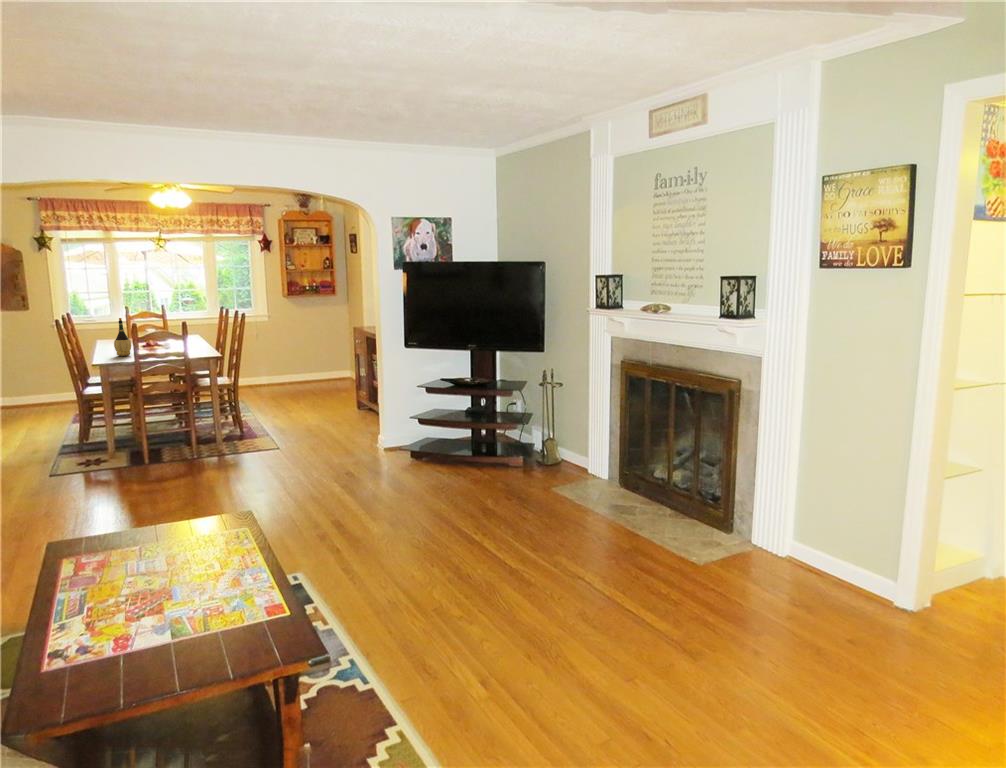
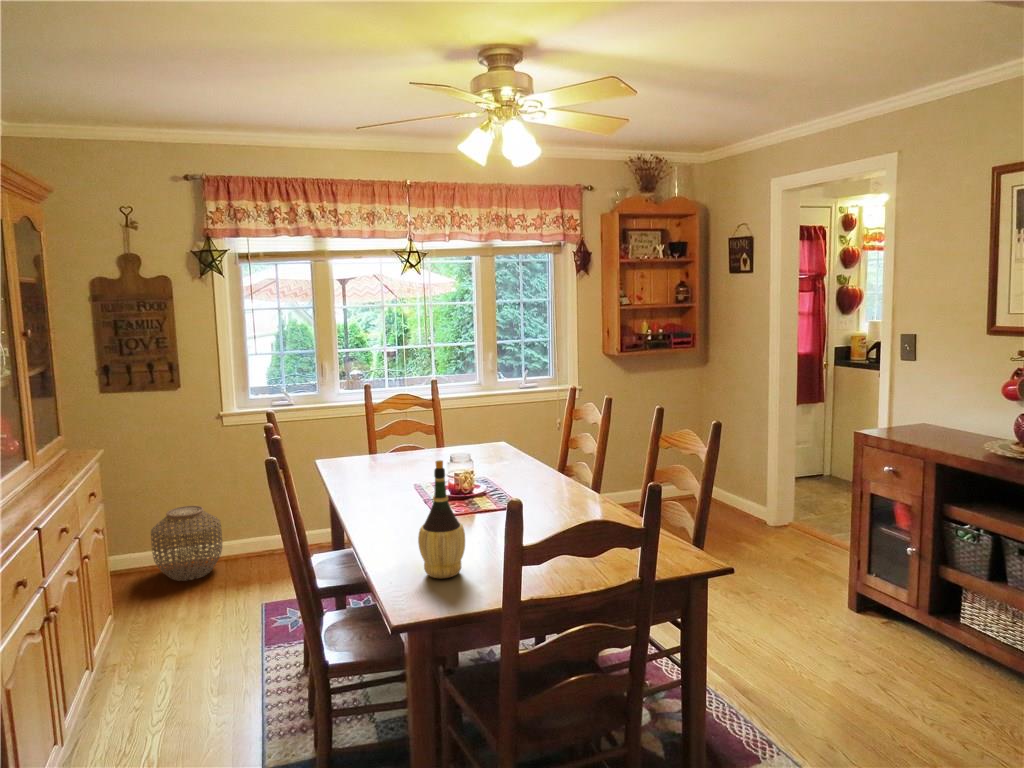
woven basket: none [15,371,55,407] -> present [151,506,222,580]

